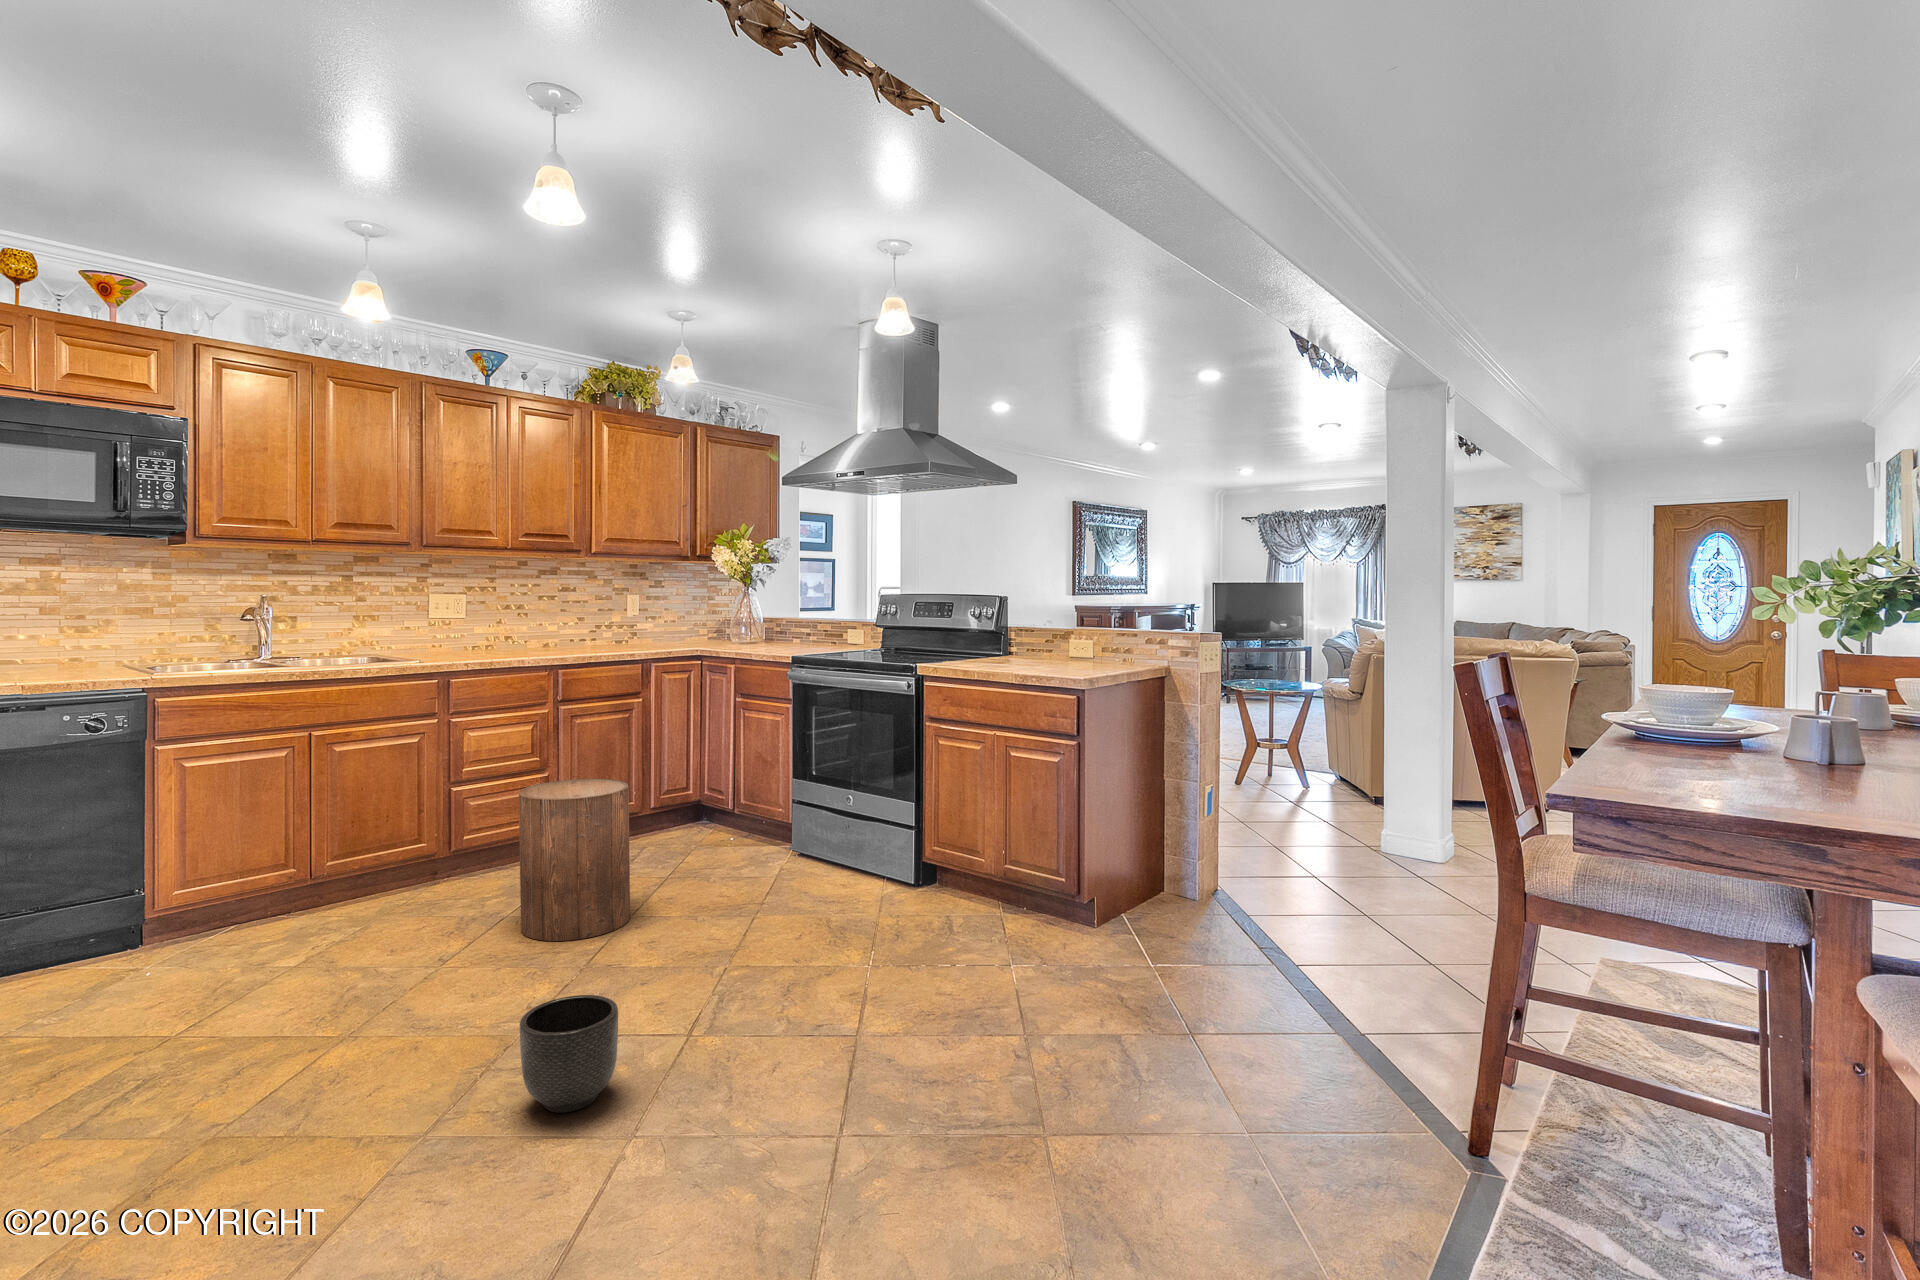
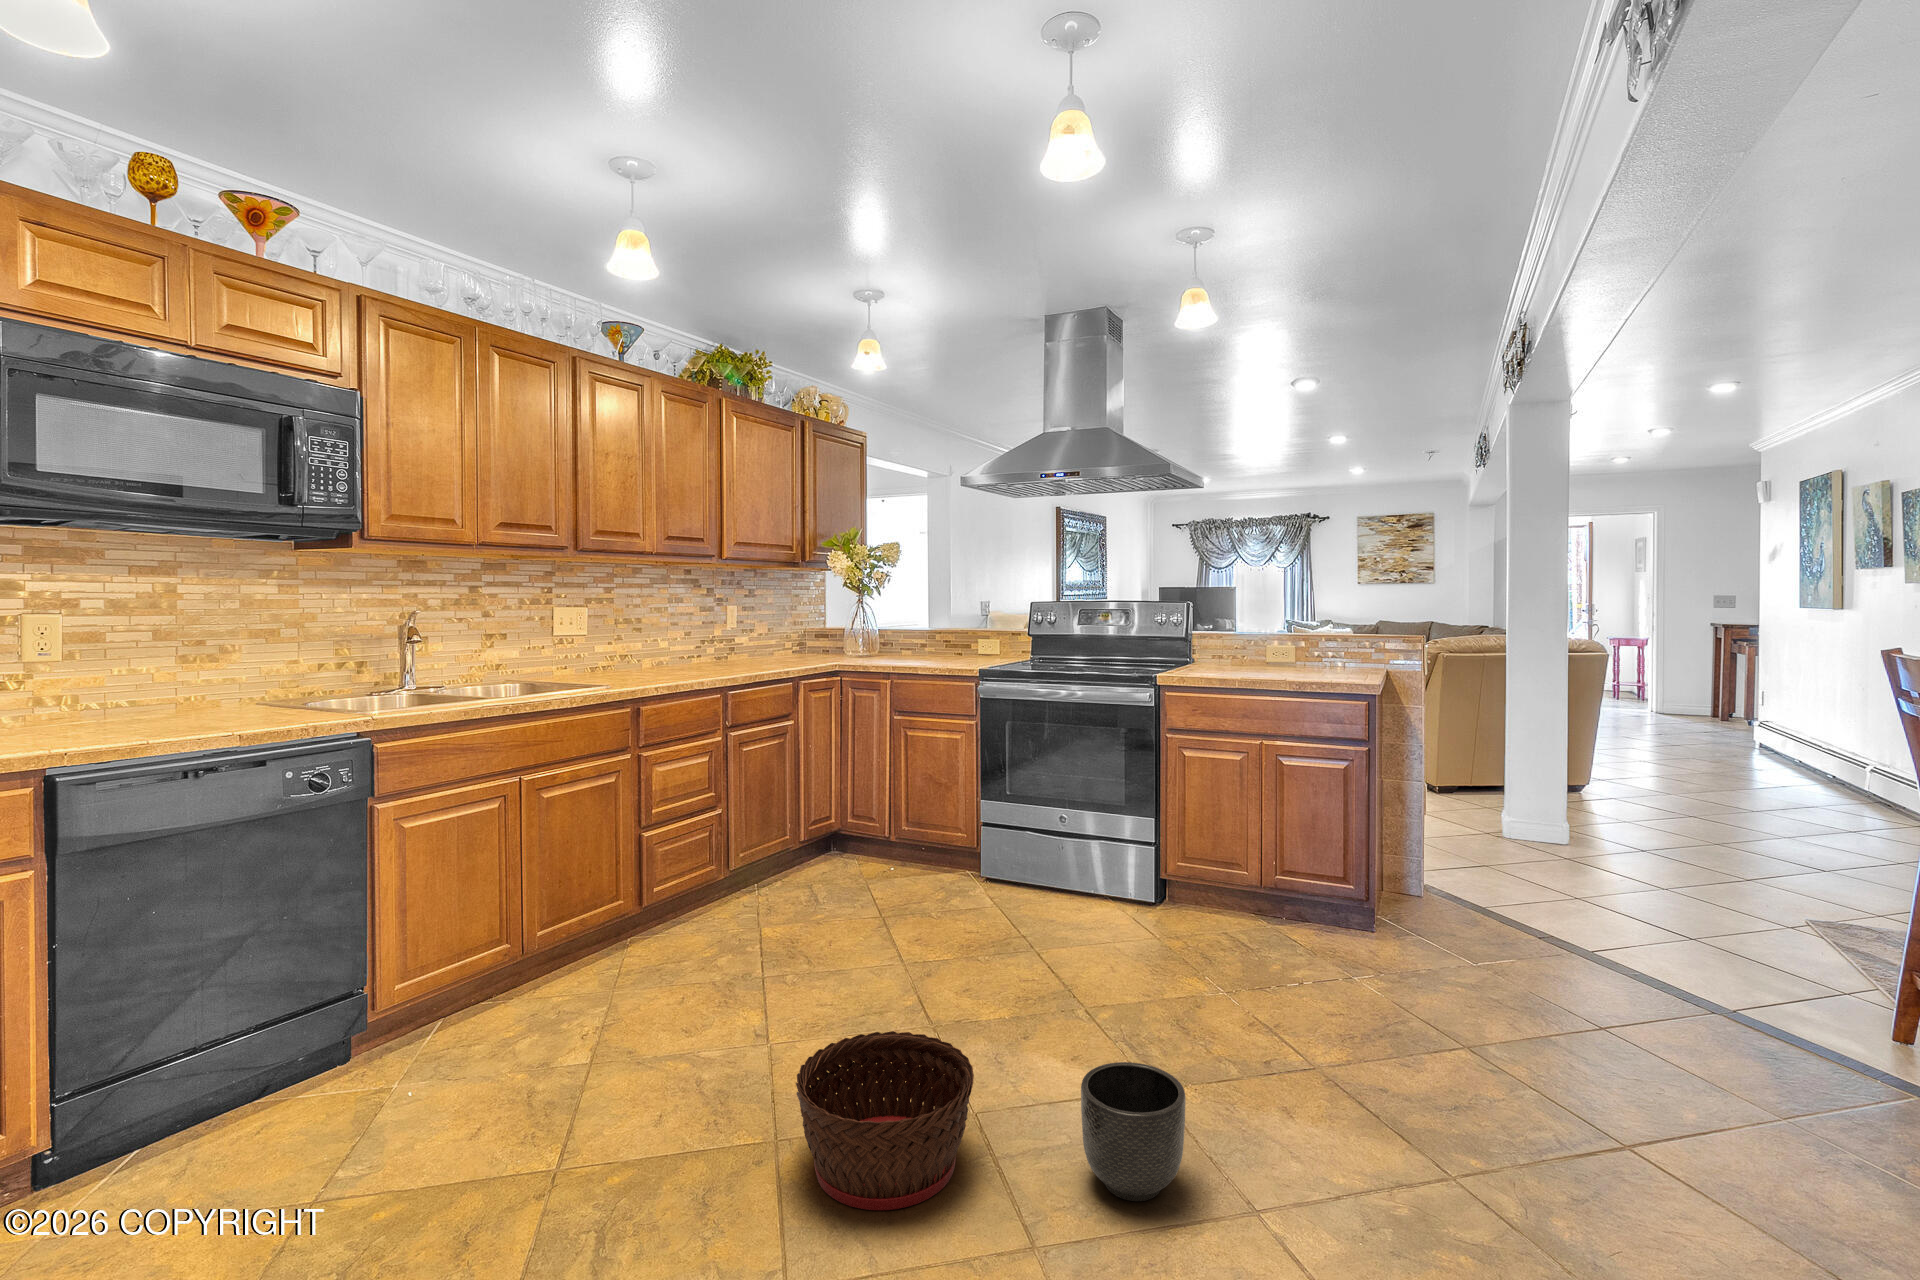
stool: present [519,779,630,941] -> none [795,813,910,1000]
basket: none [311,955,487,1093] -> present [796,1031,974,1210]

